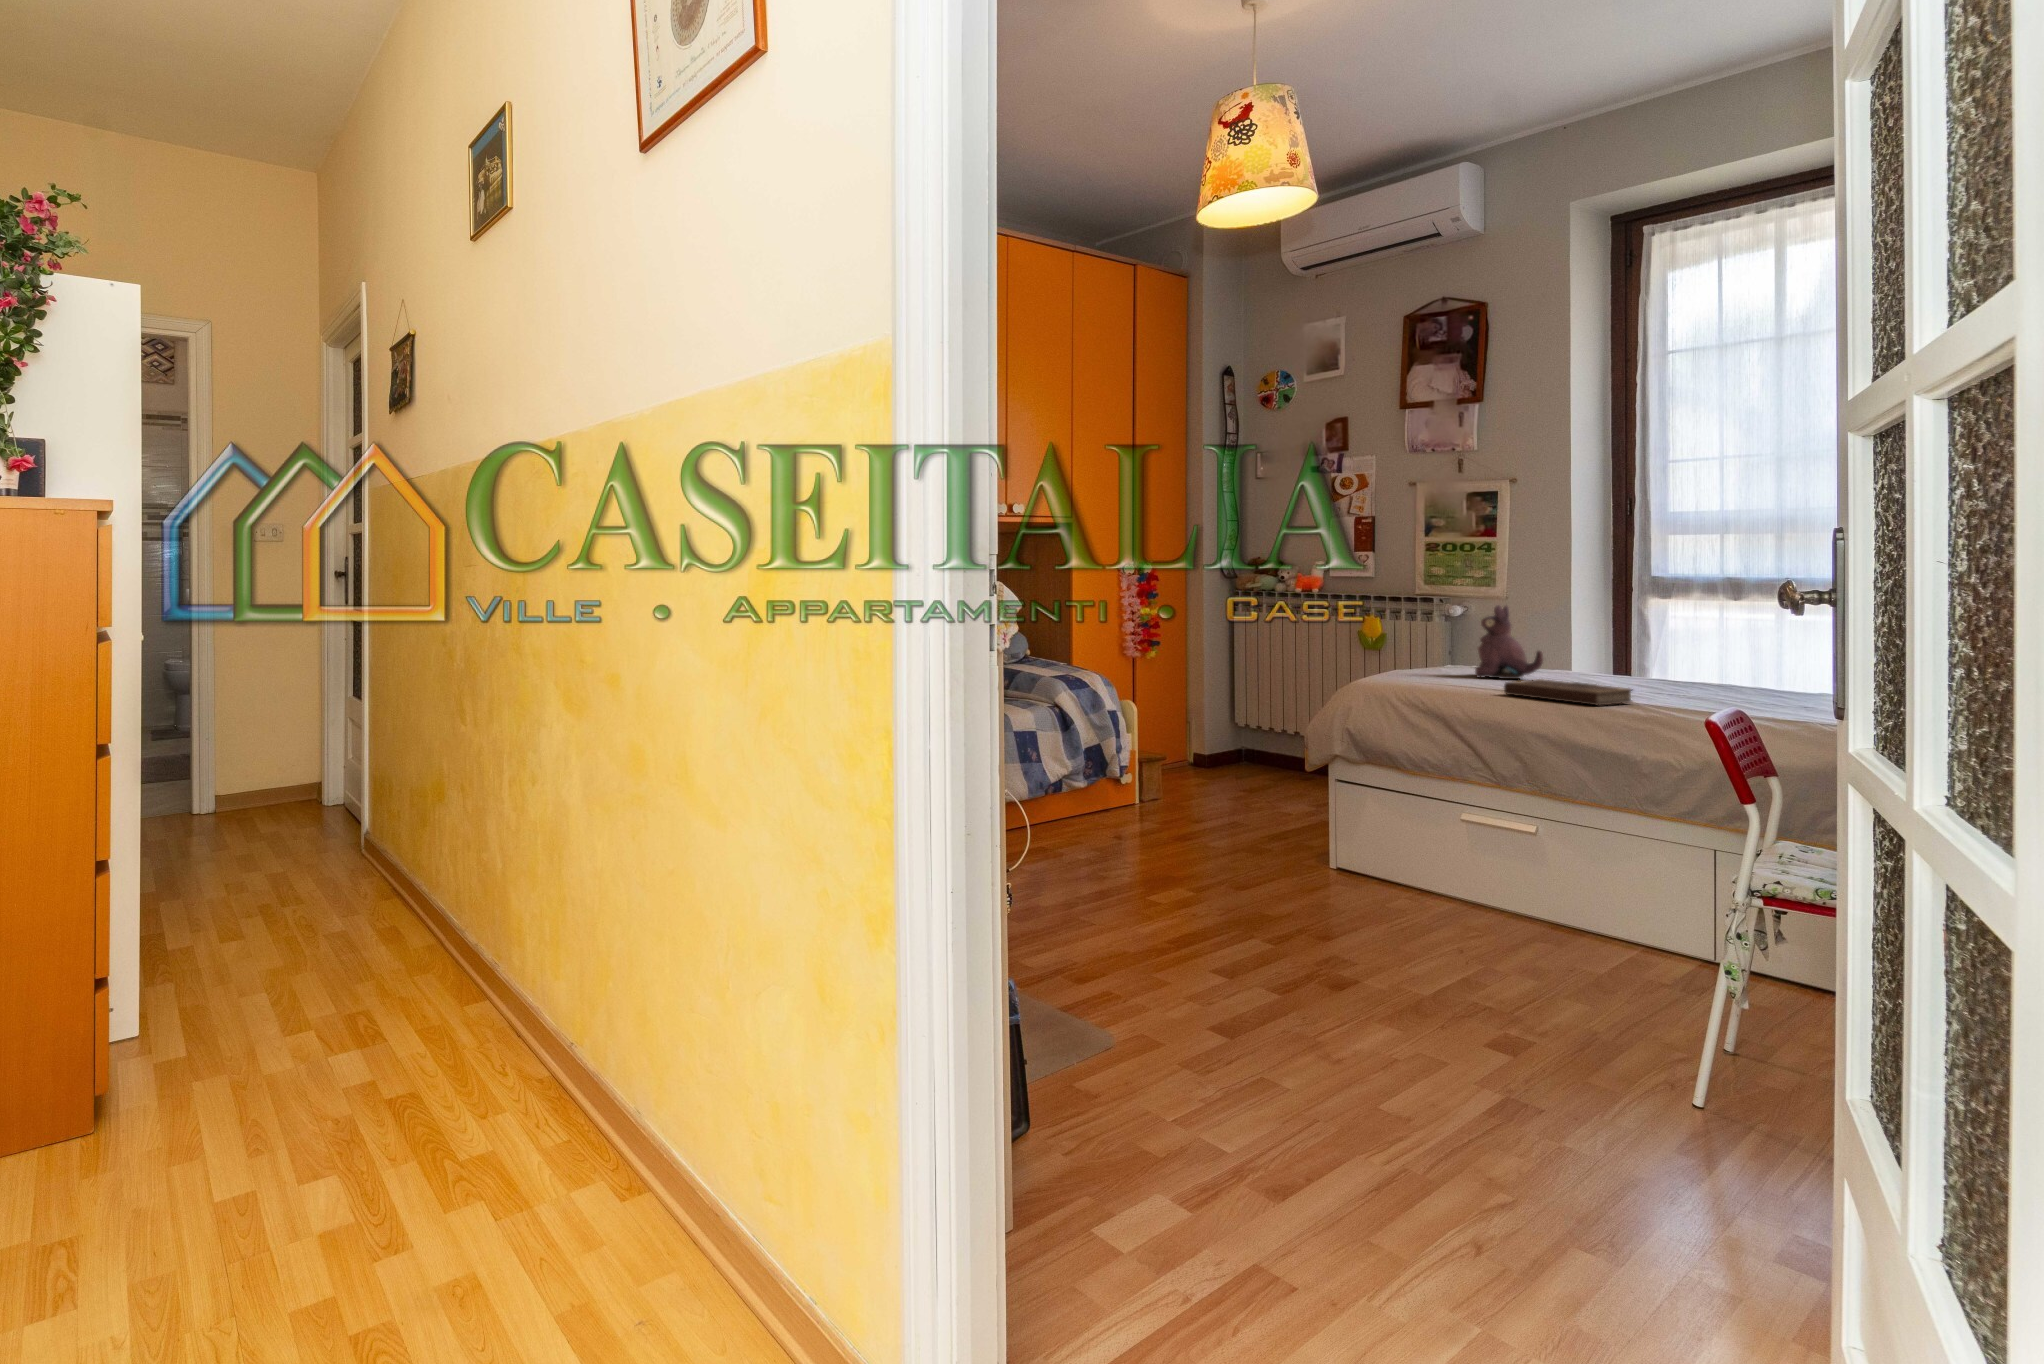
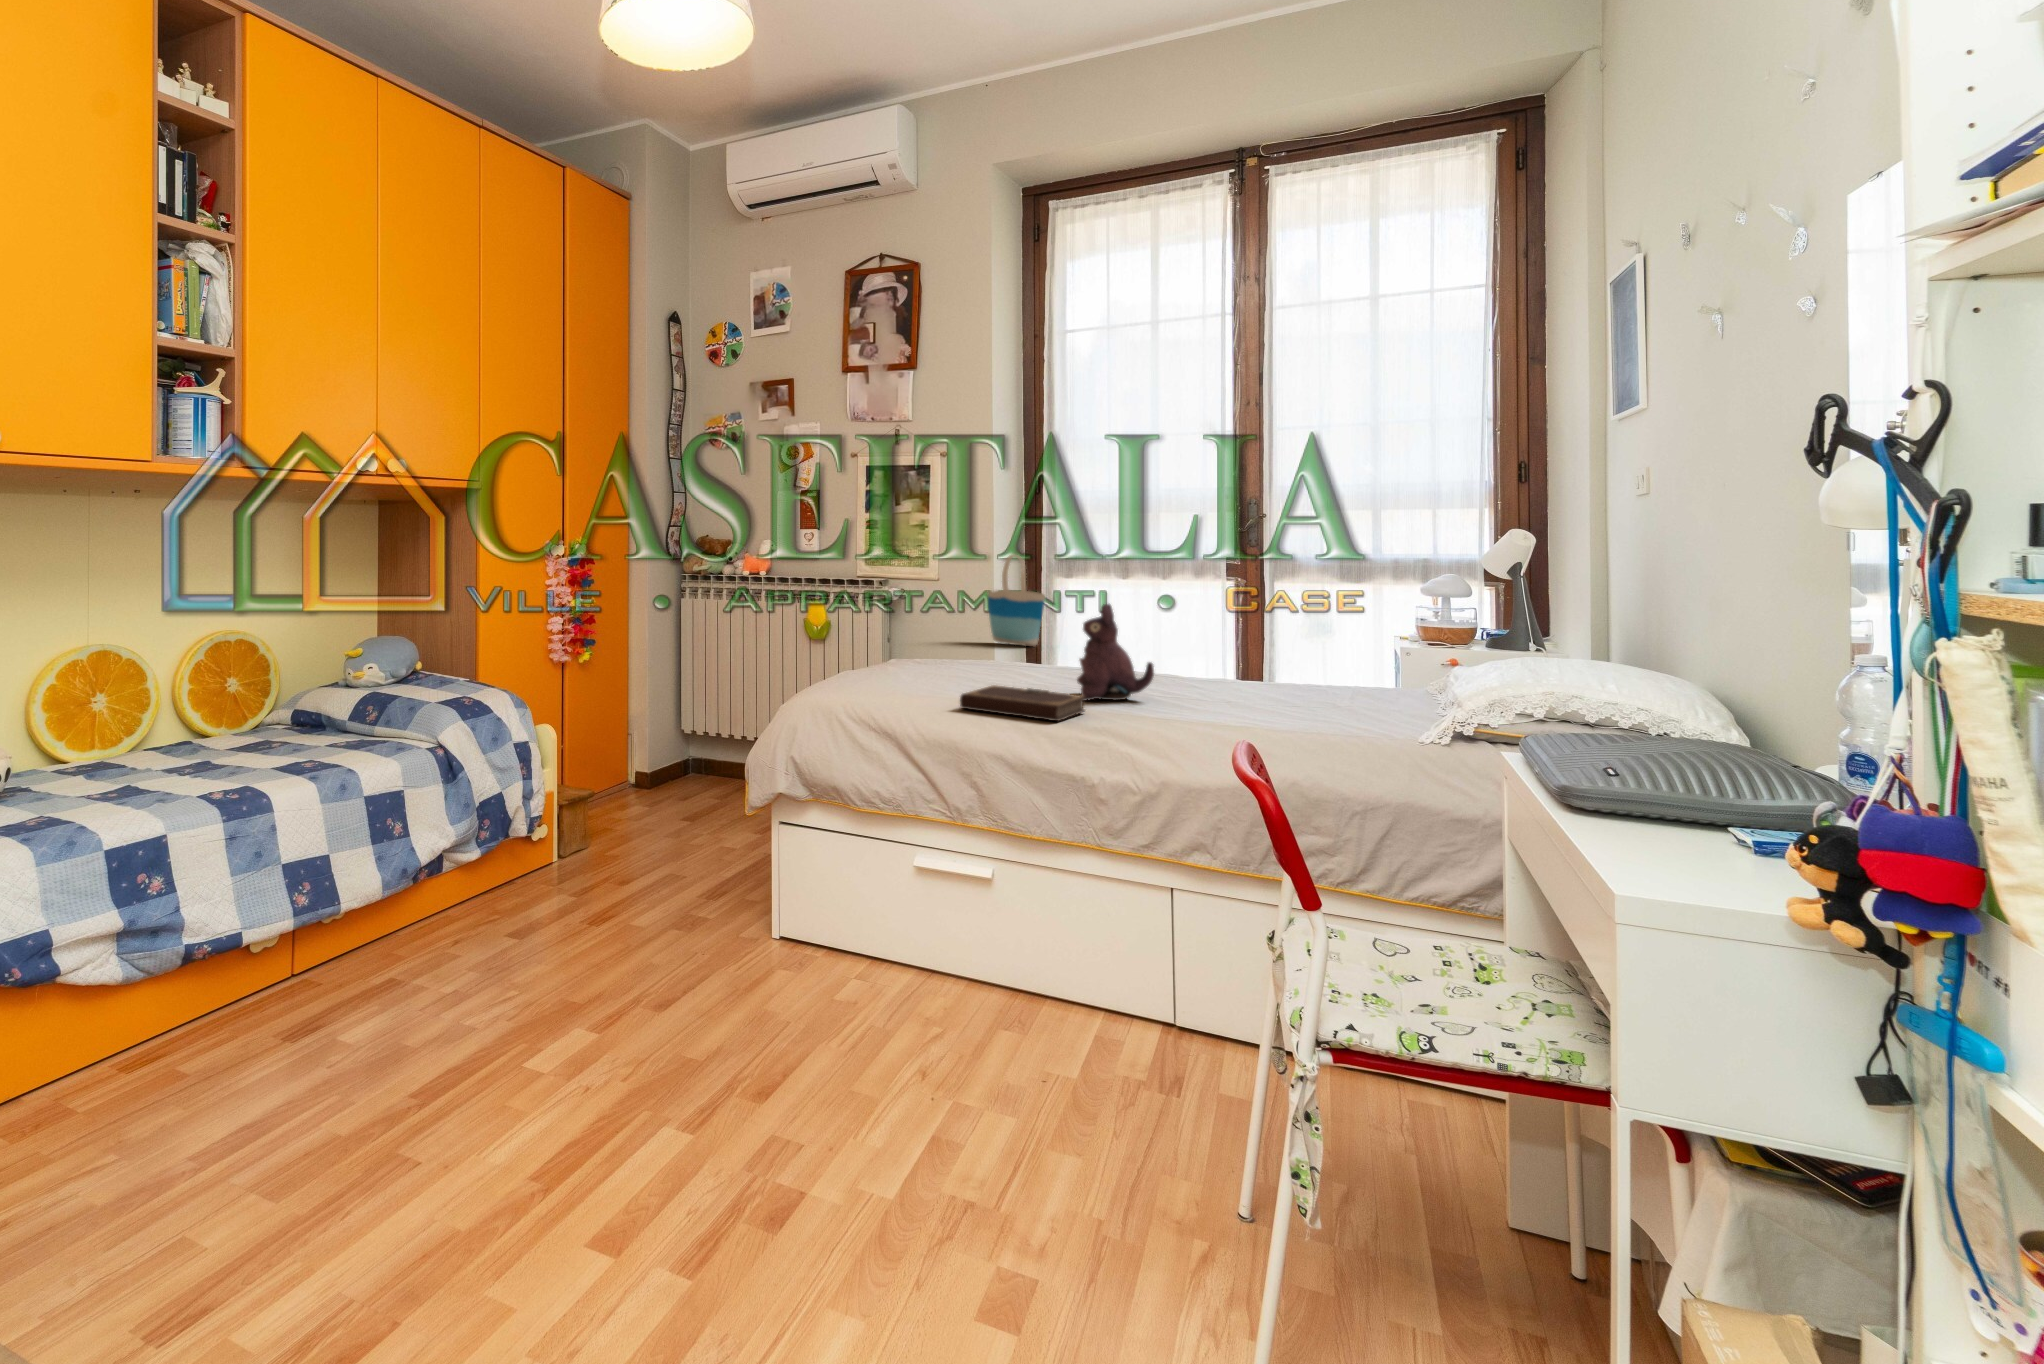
tote bag: none [1562,576,1630,665] -> present [987,555,1045,646]
plush toy: present [1475,605,1543,679] -> present [1077,604,1154,701]

